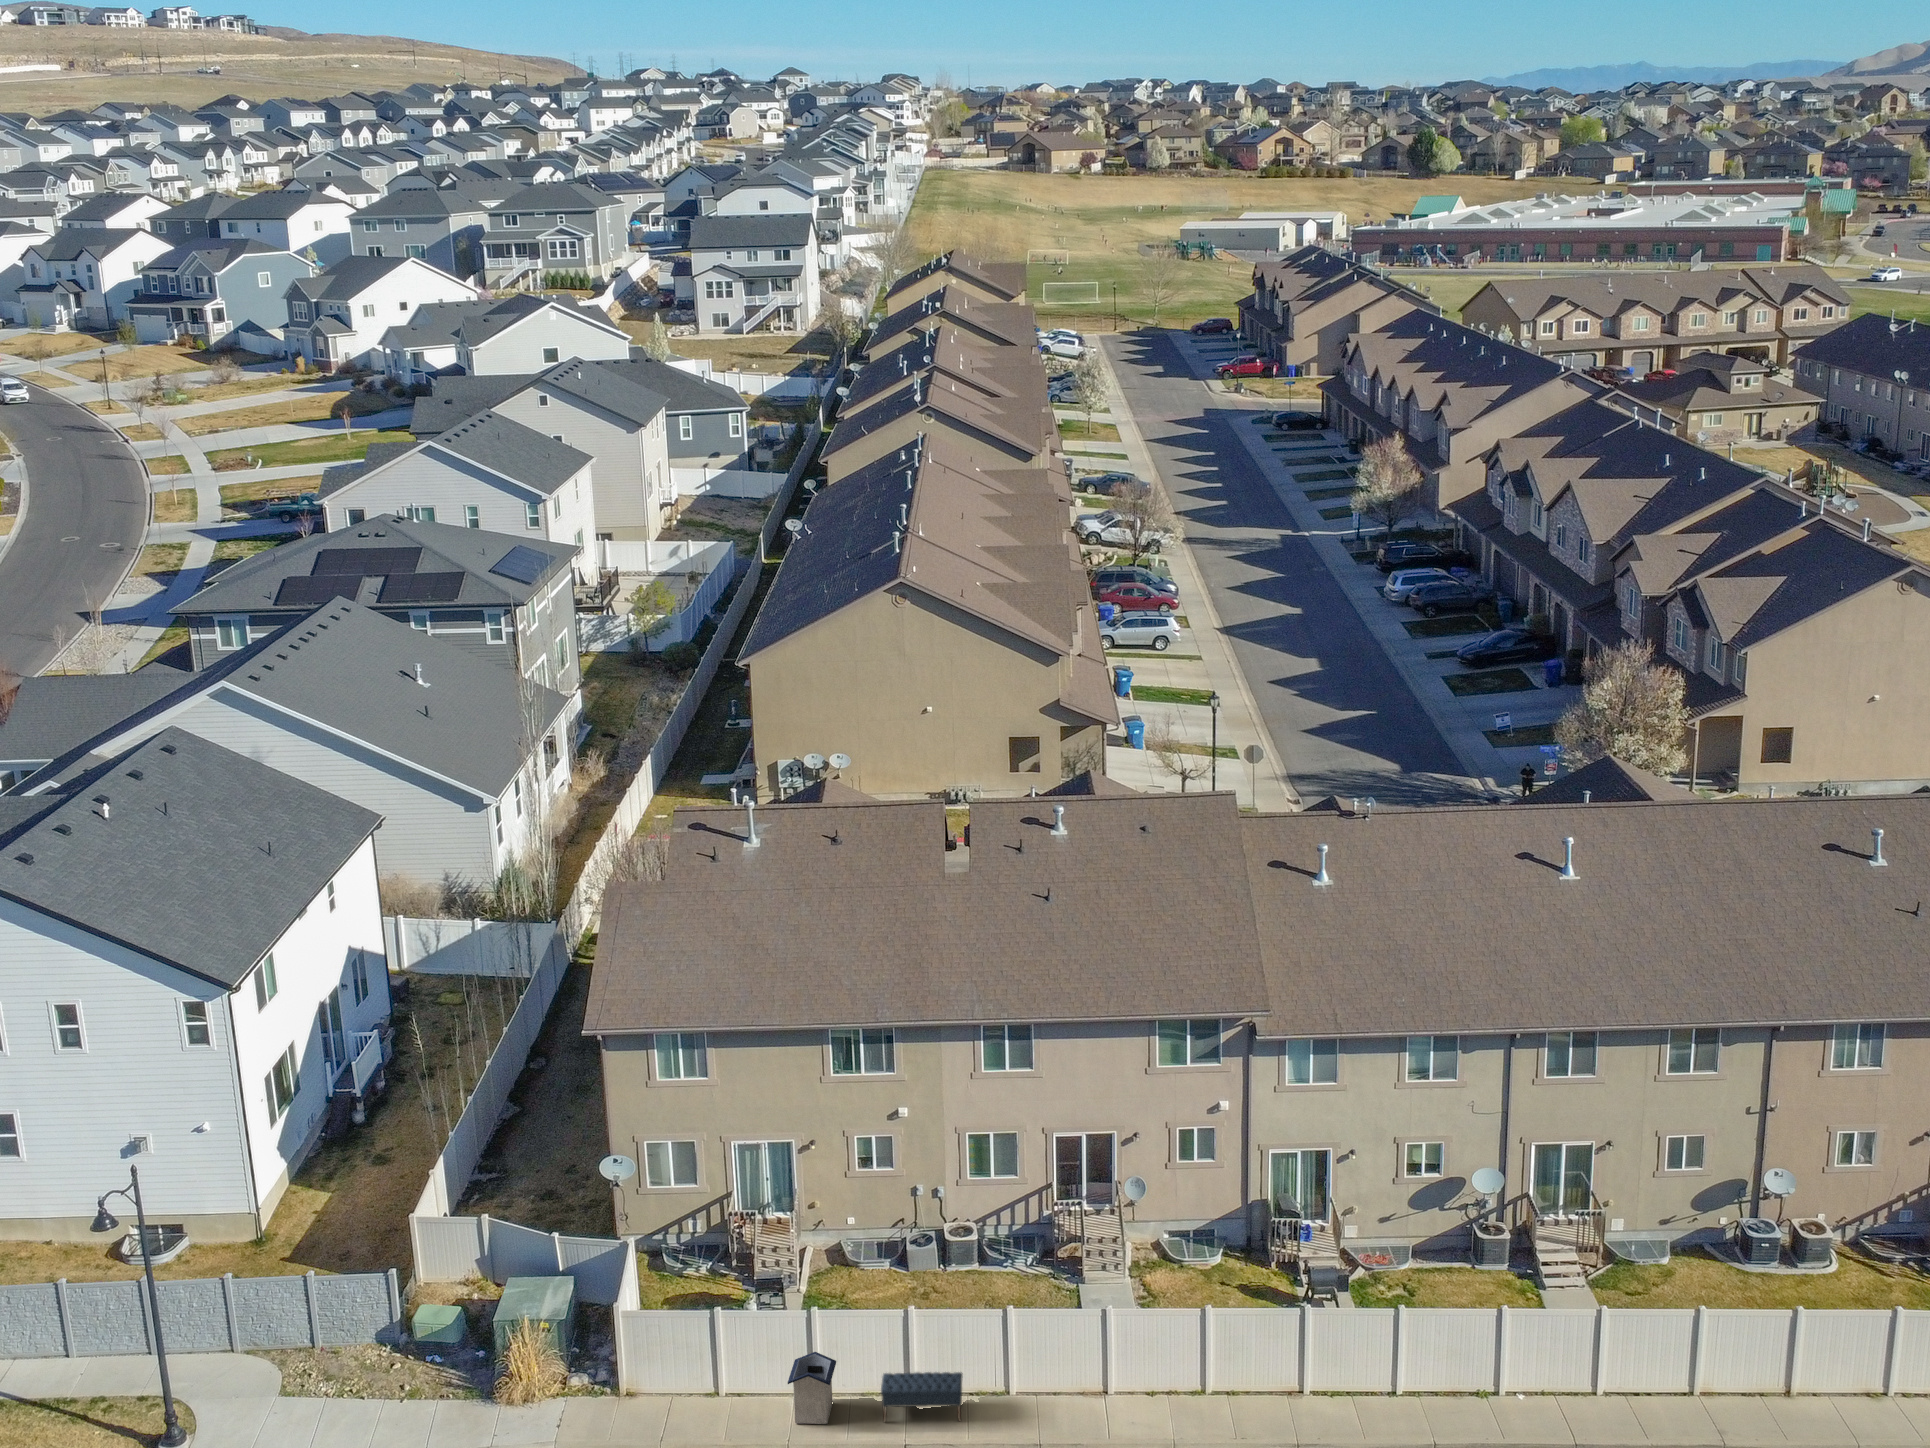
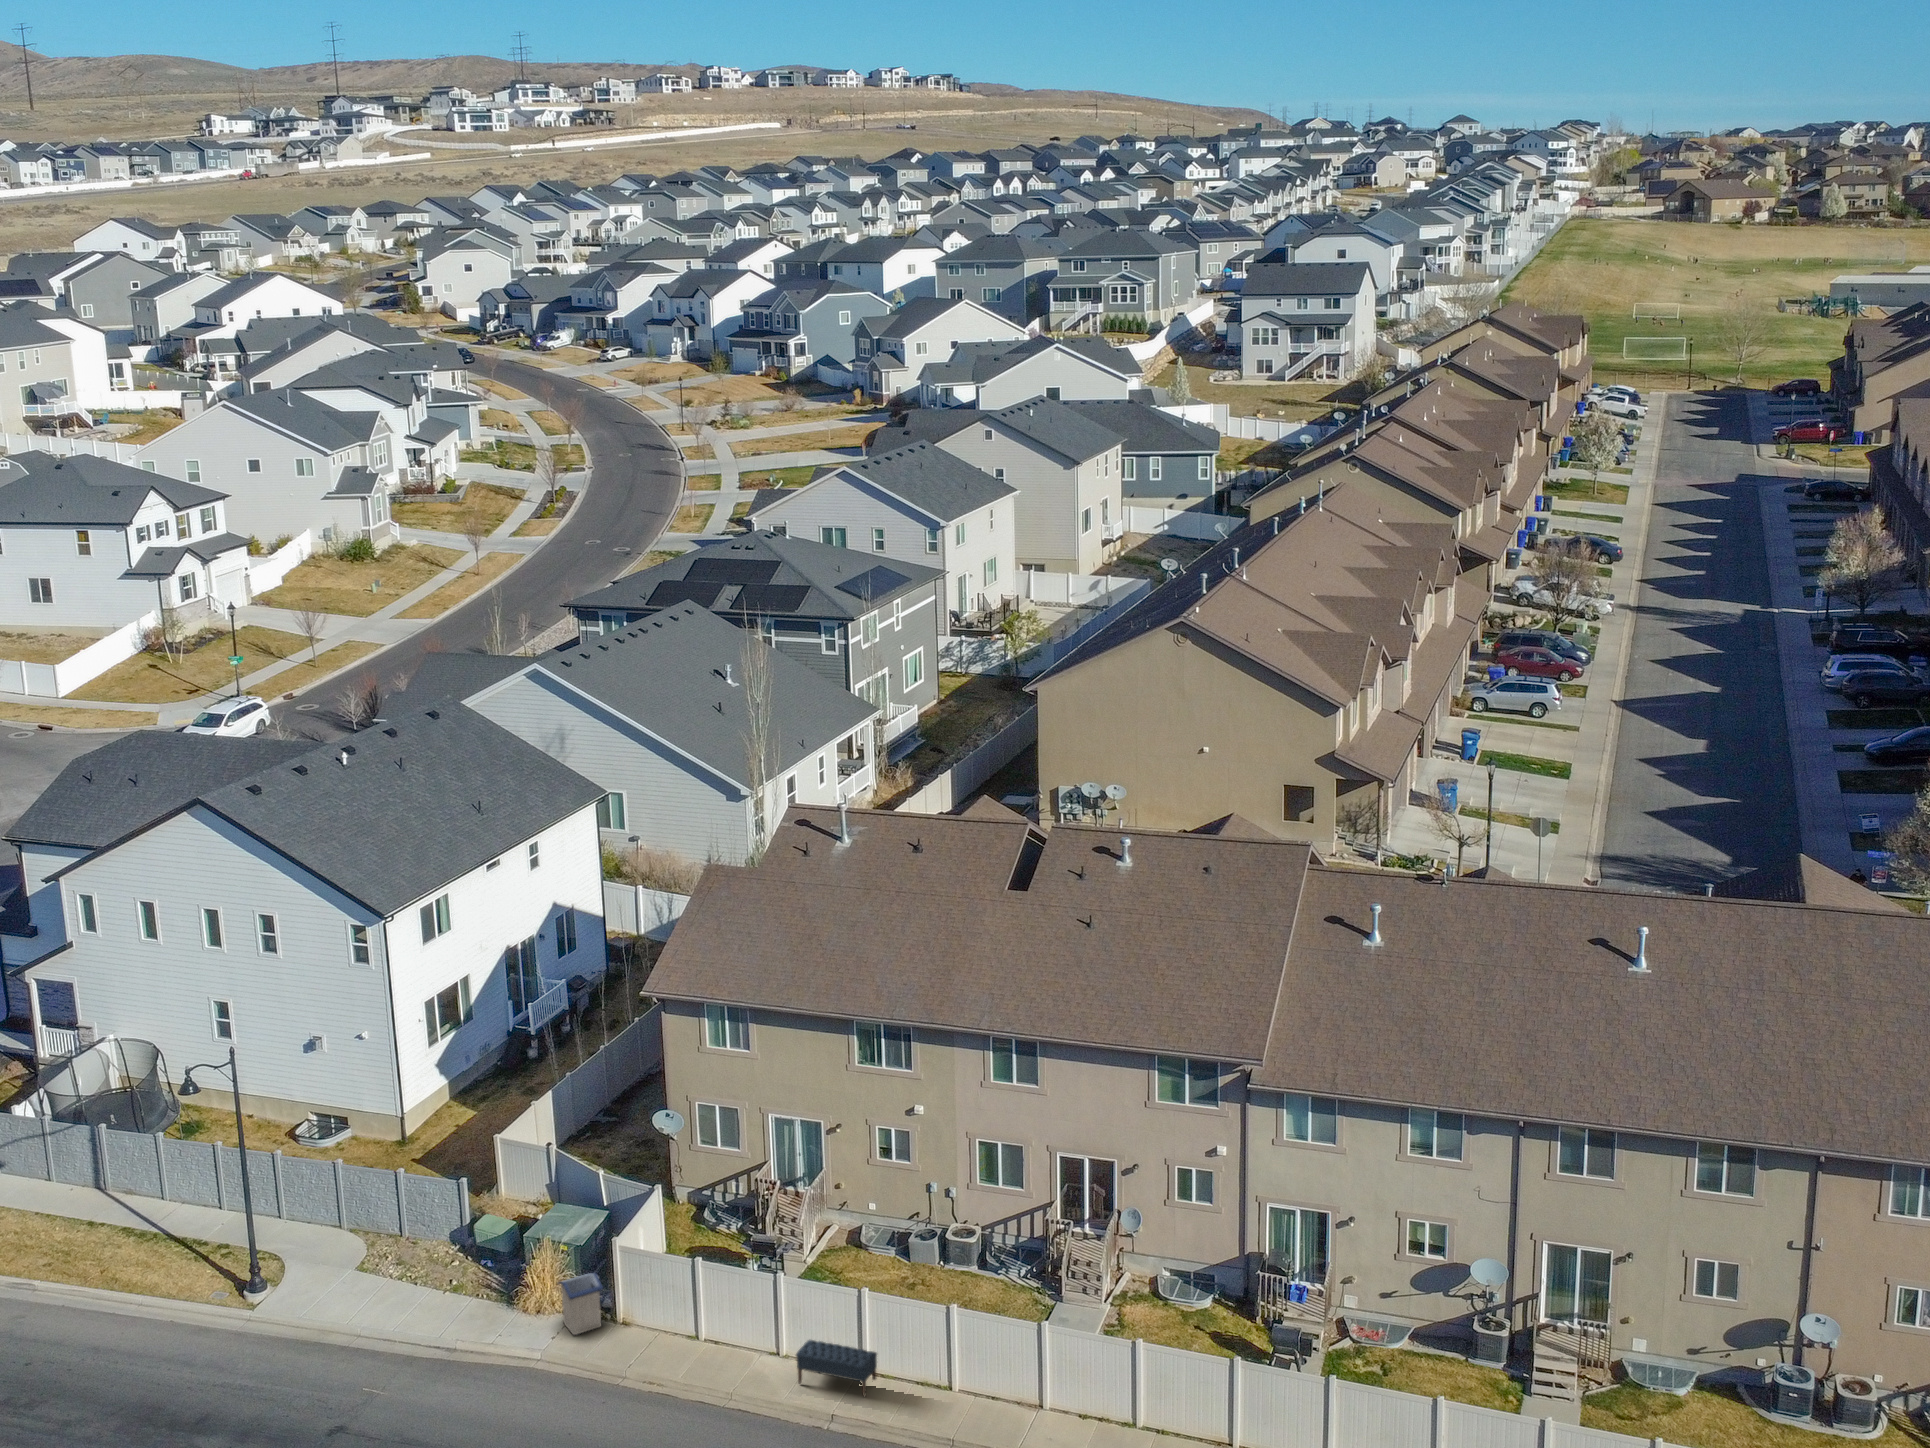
trash can: present [788,1352,836,1424] -> present [558,1273,603,1335]

